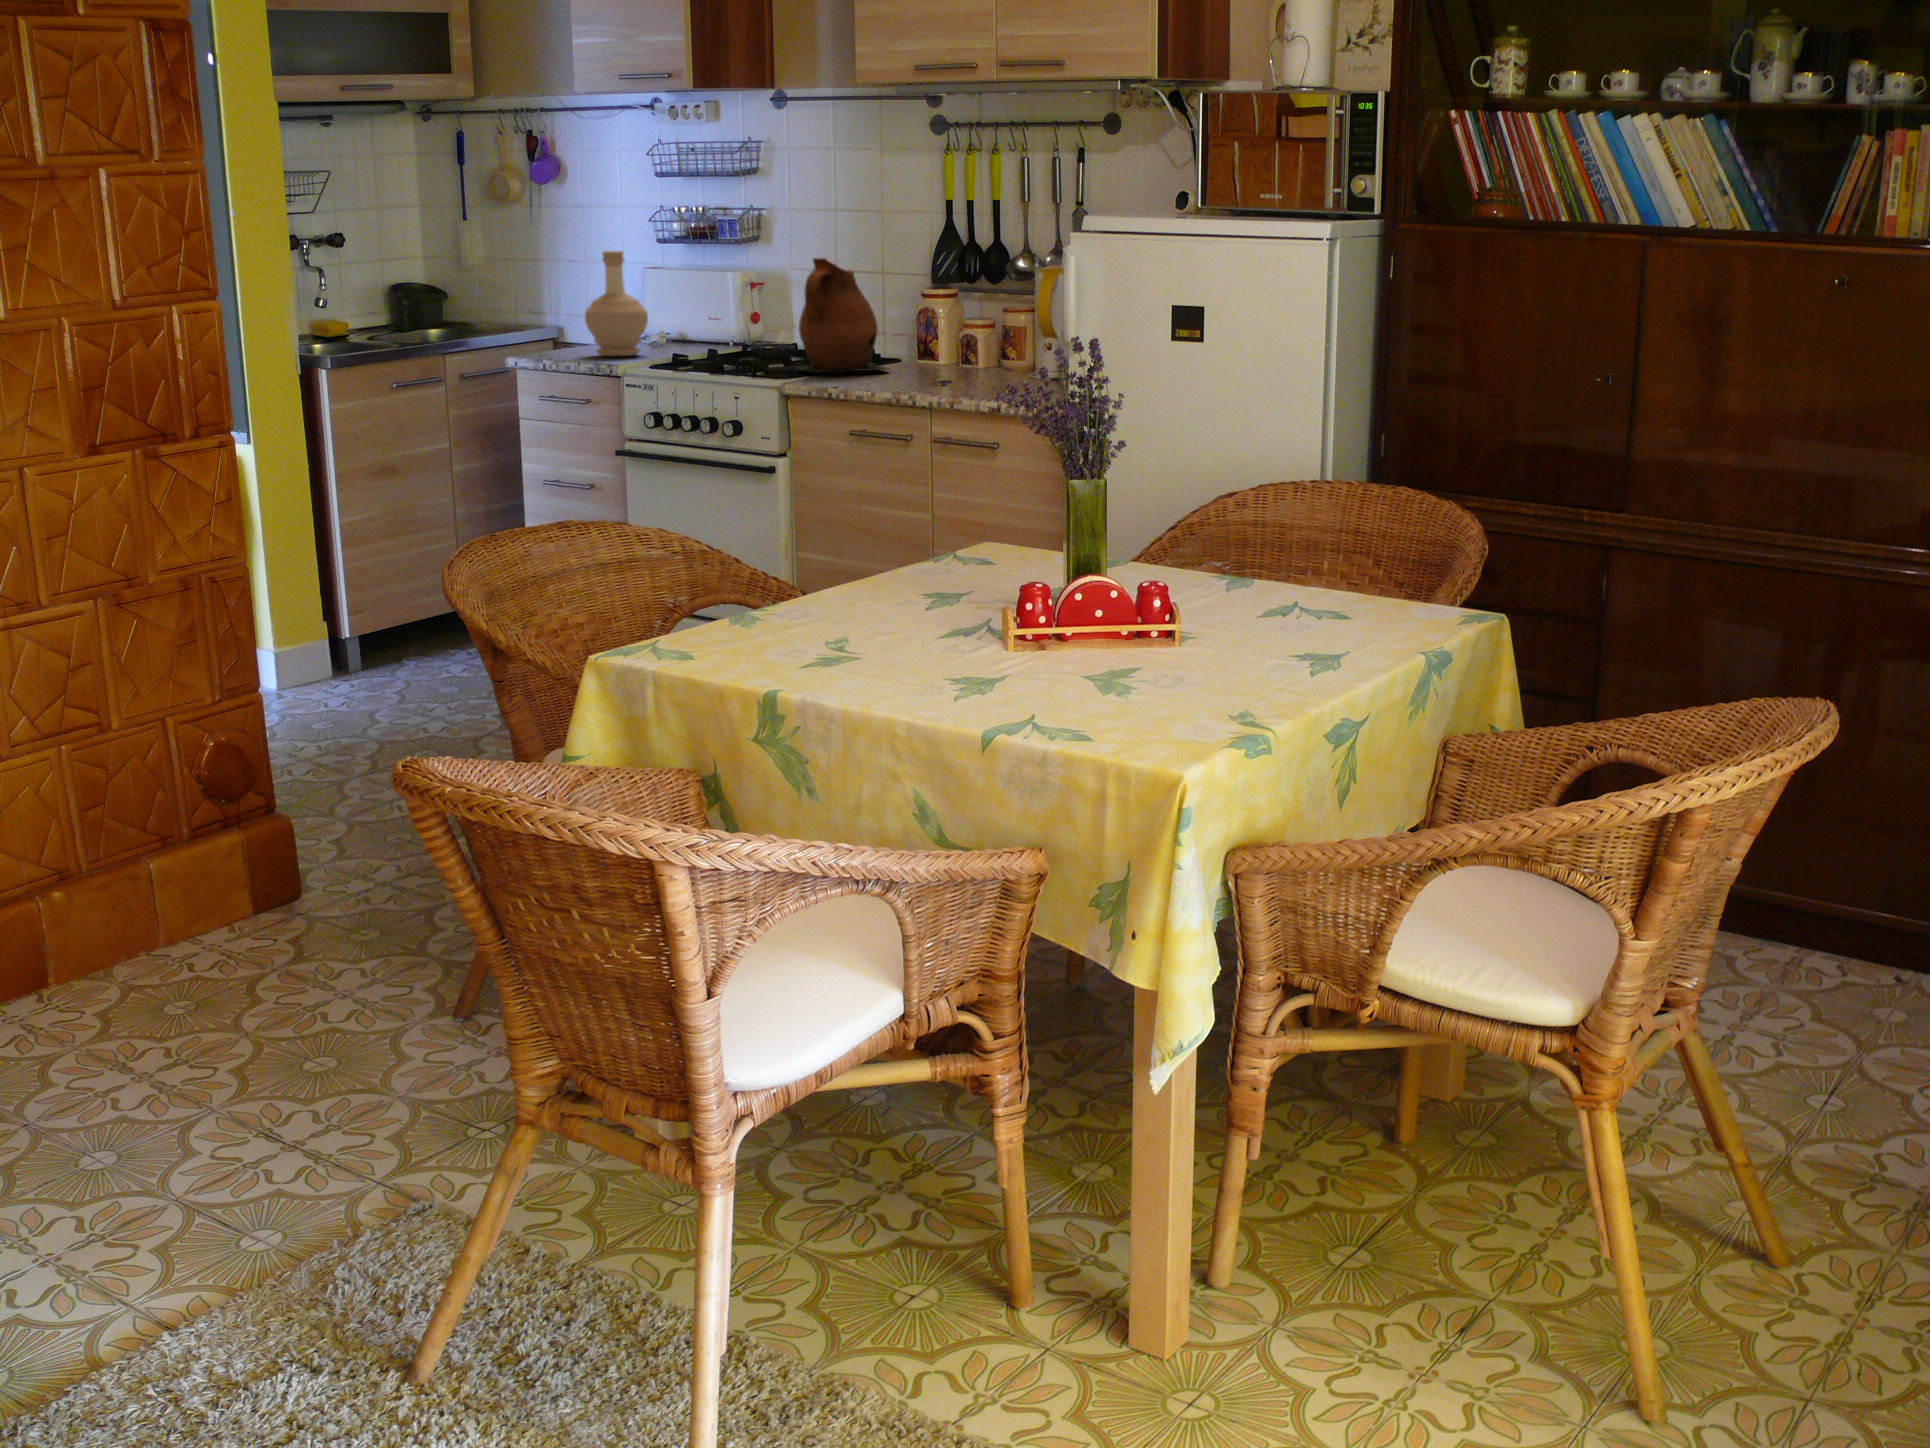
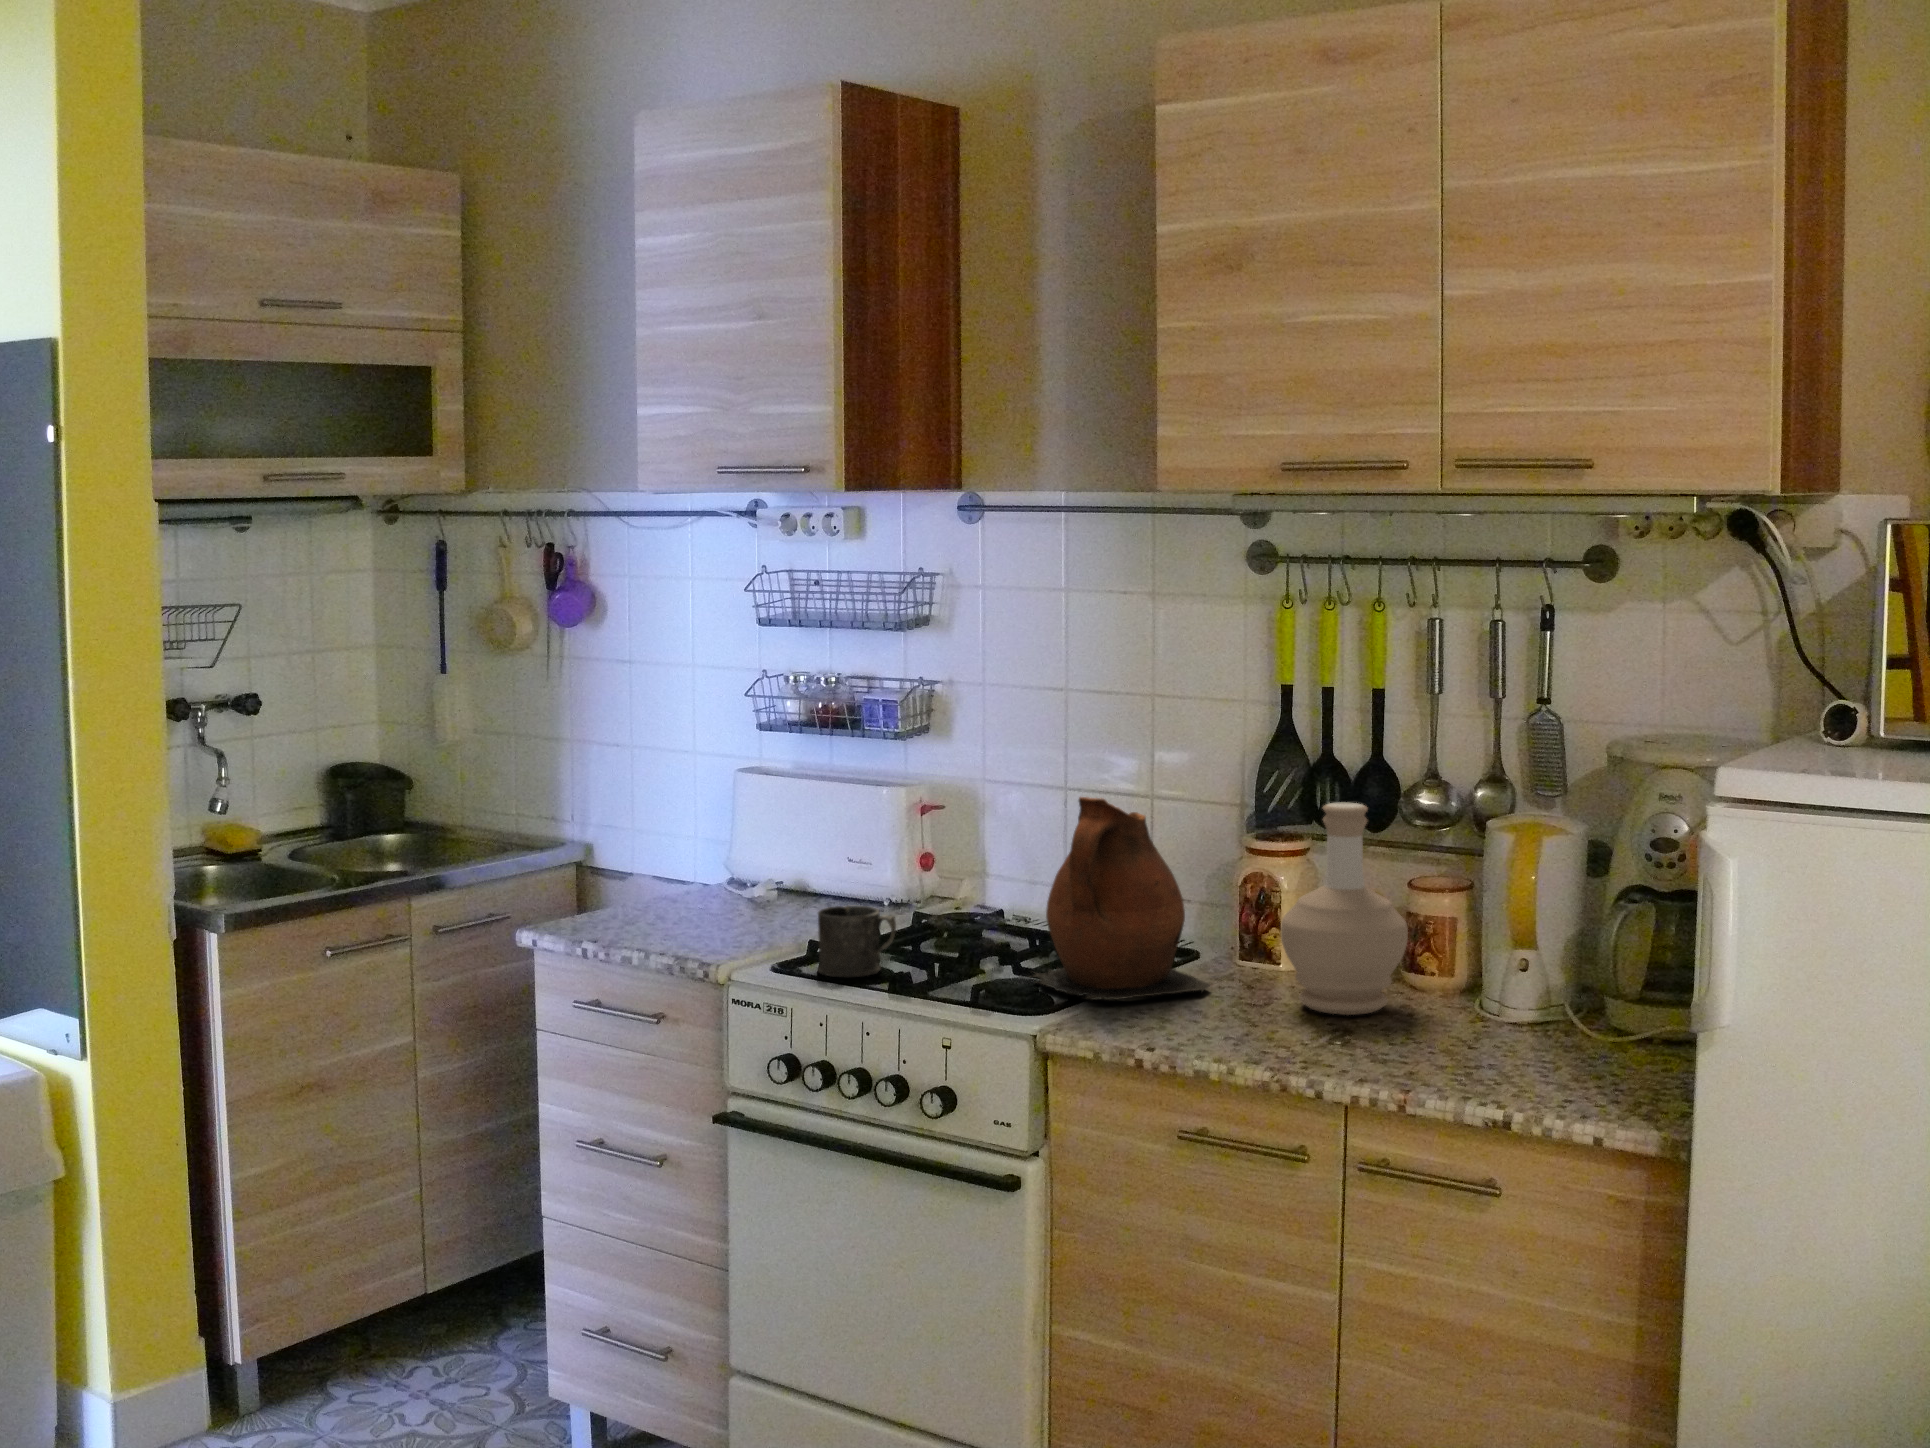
bottle: present [585,251,648,356] -> present [1281,802,1408,1015]
mug: none [673,332,719,370] -> present [817,905,896,977]

